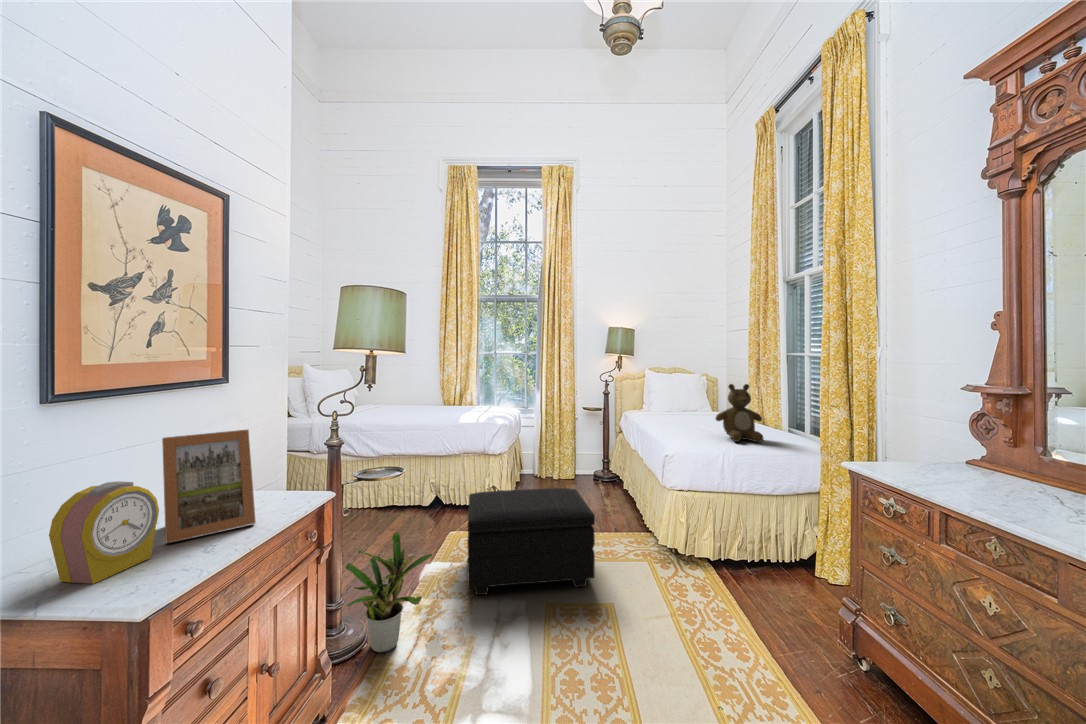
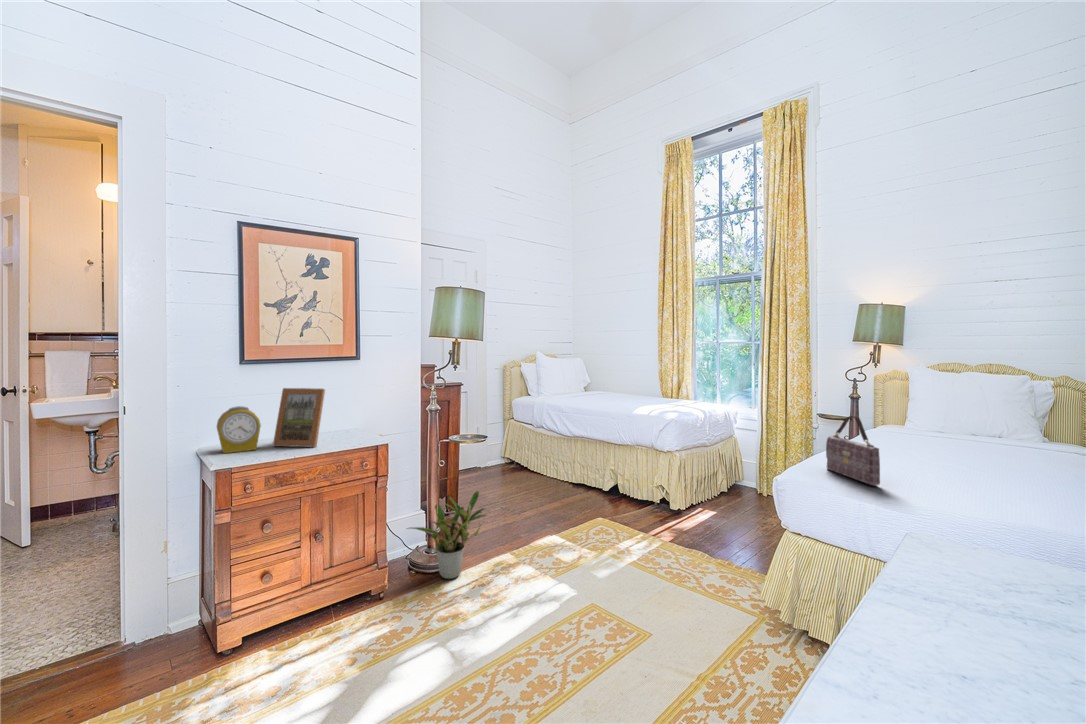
teddy bear: present [716,384,763,442] -> none [917,395,1021,501]
handbag: none [675,401,716,445] -> present [826,416,880,486]
footstool: present [467,488,595,595] -> none [537,481,687,608]

